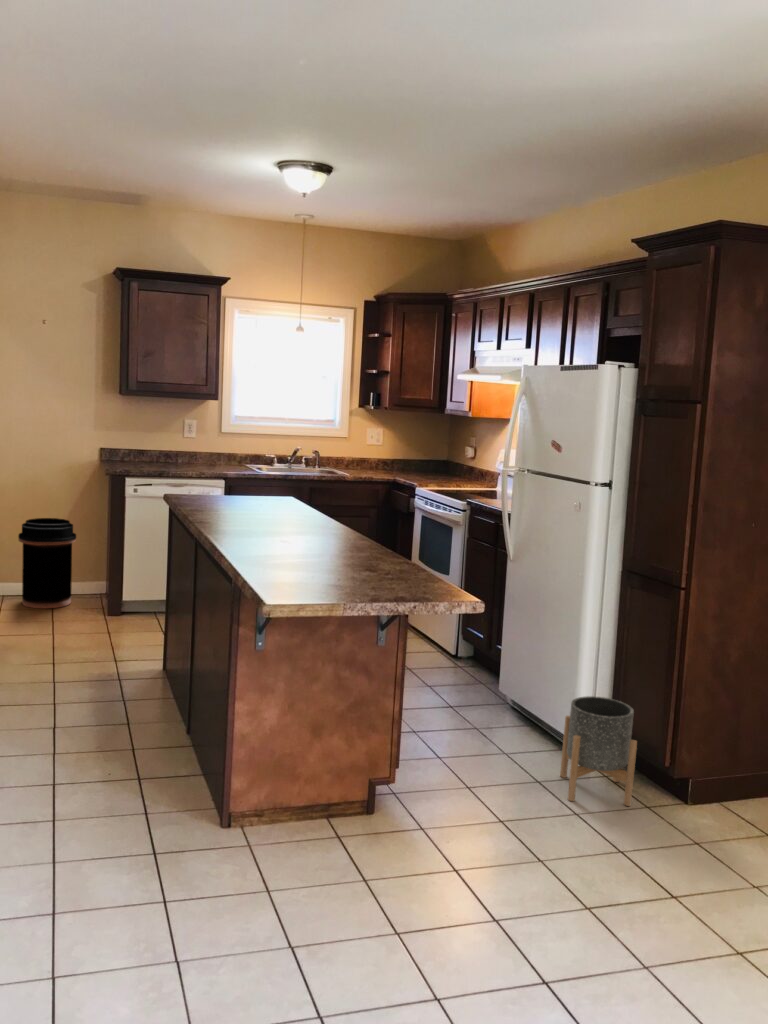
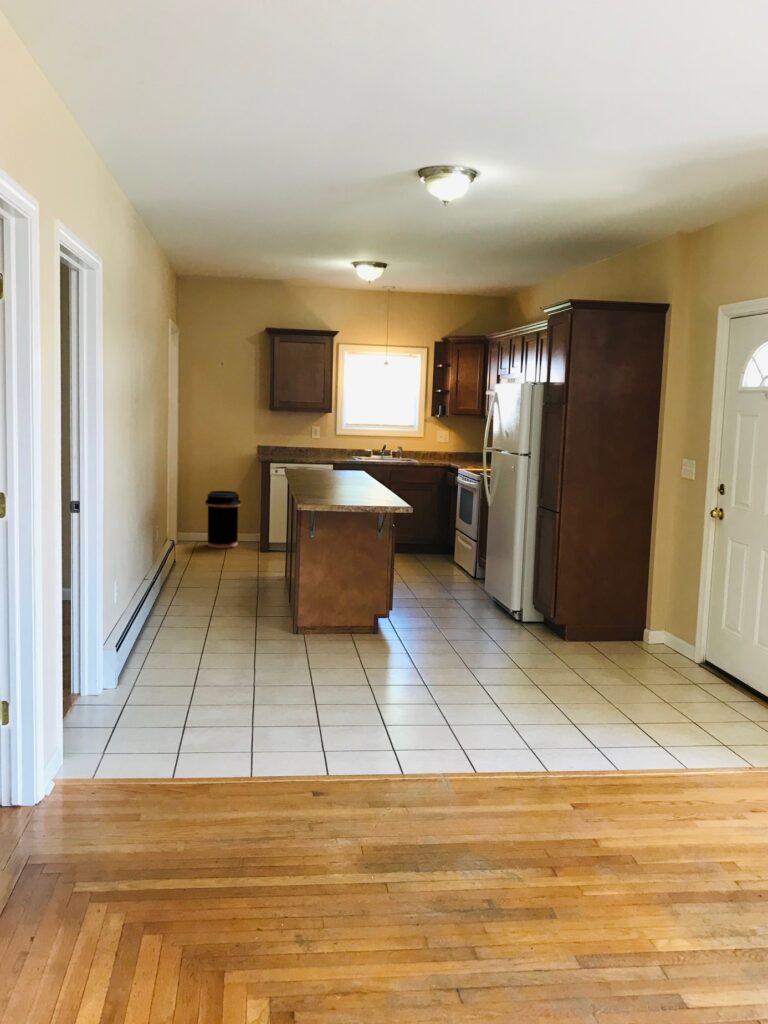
planter: present [560,696,637,806] -> none [493,579,534,638]

